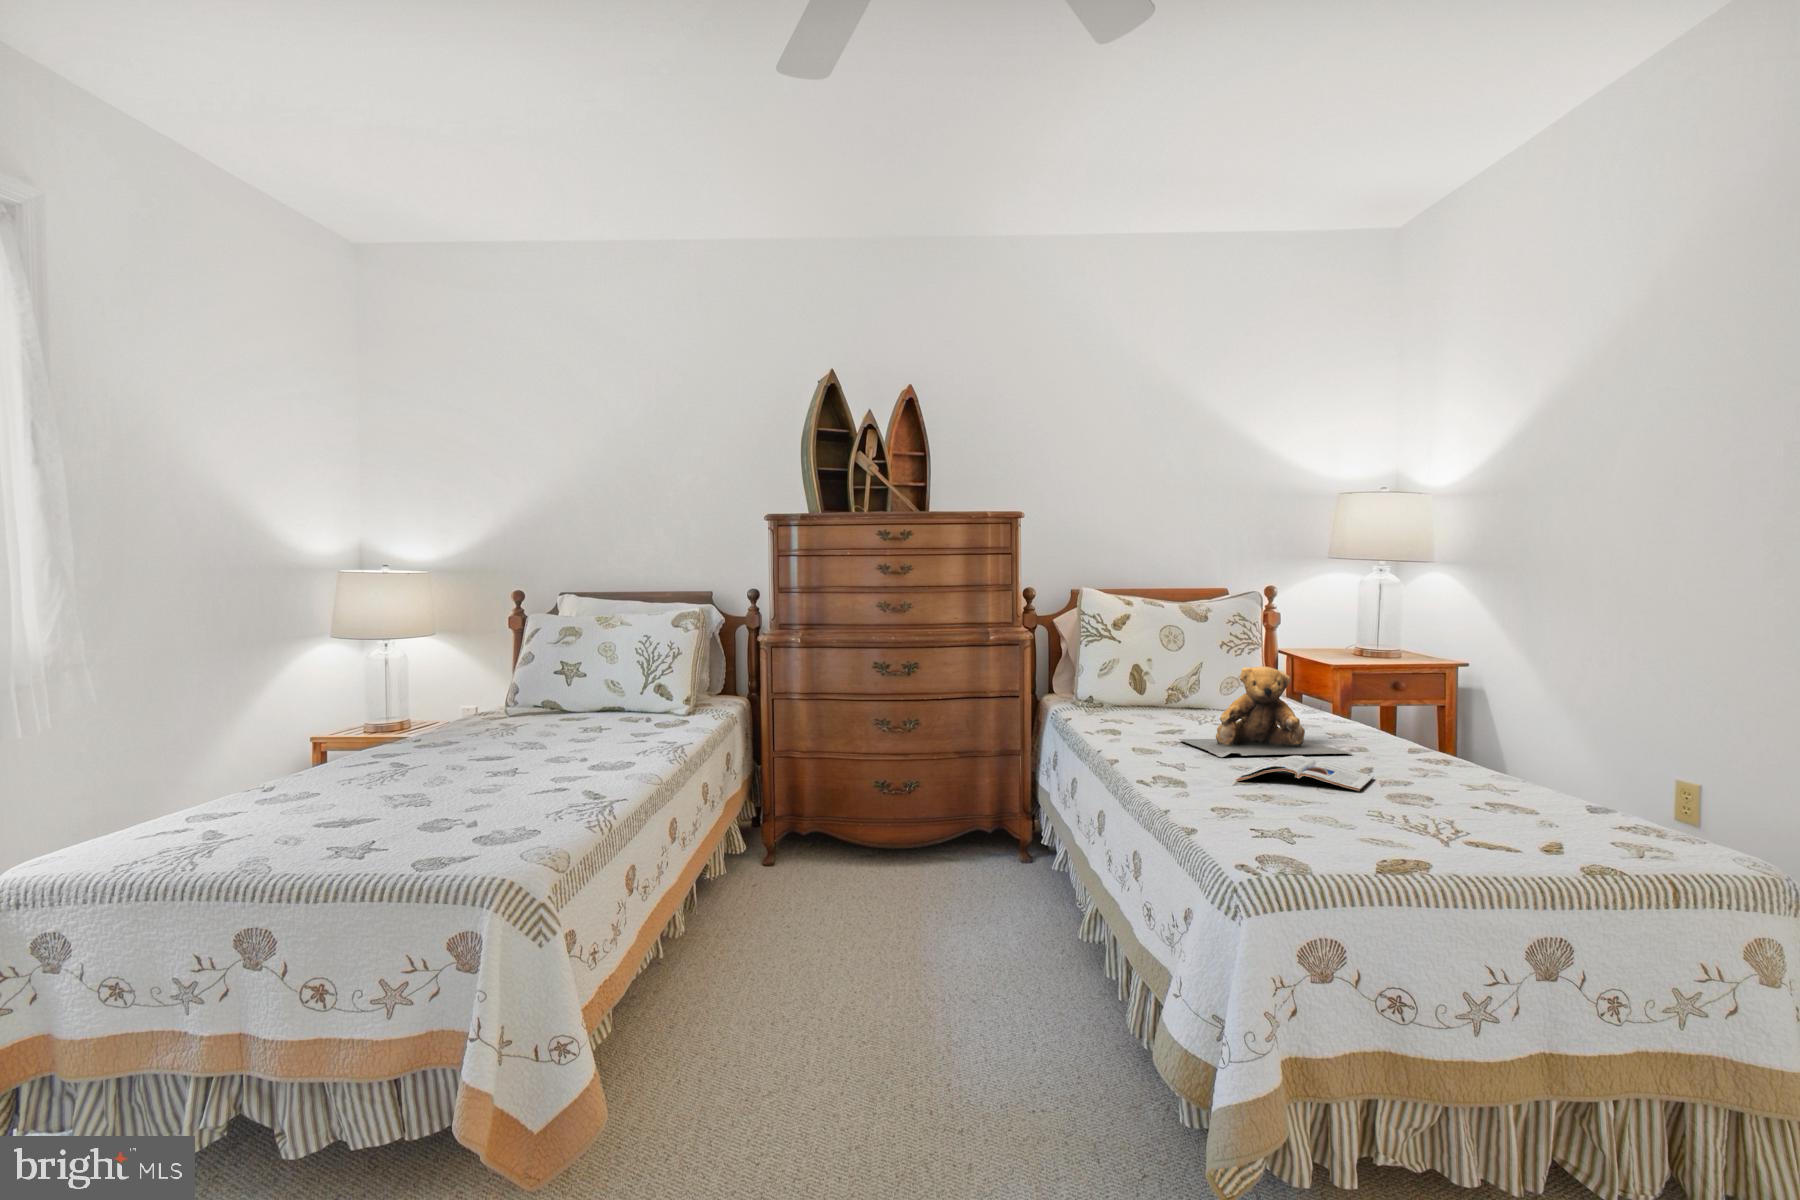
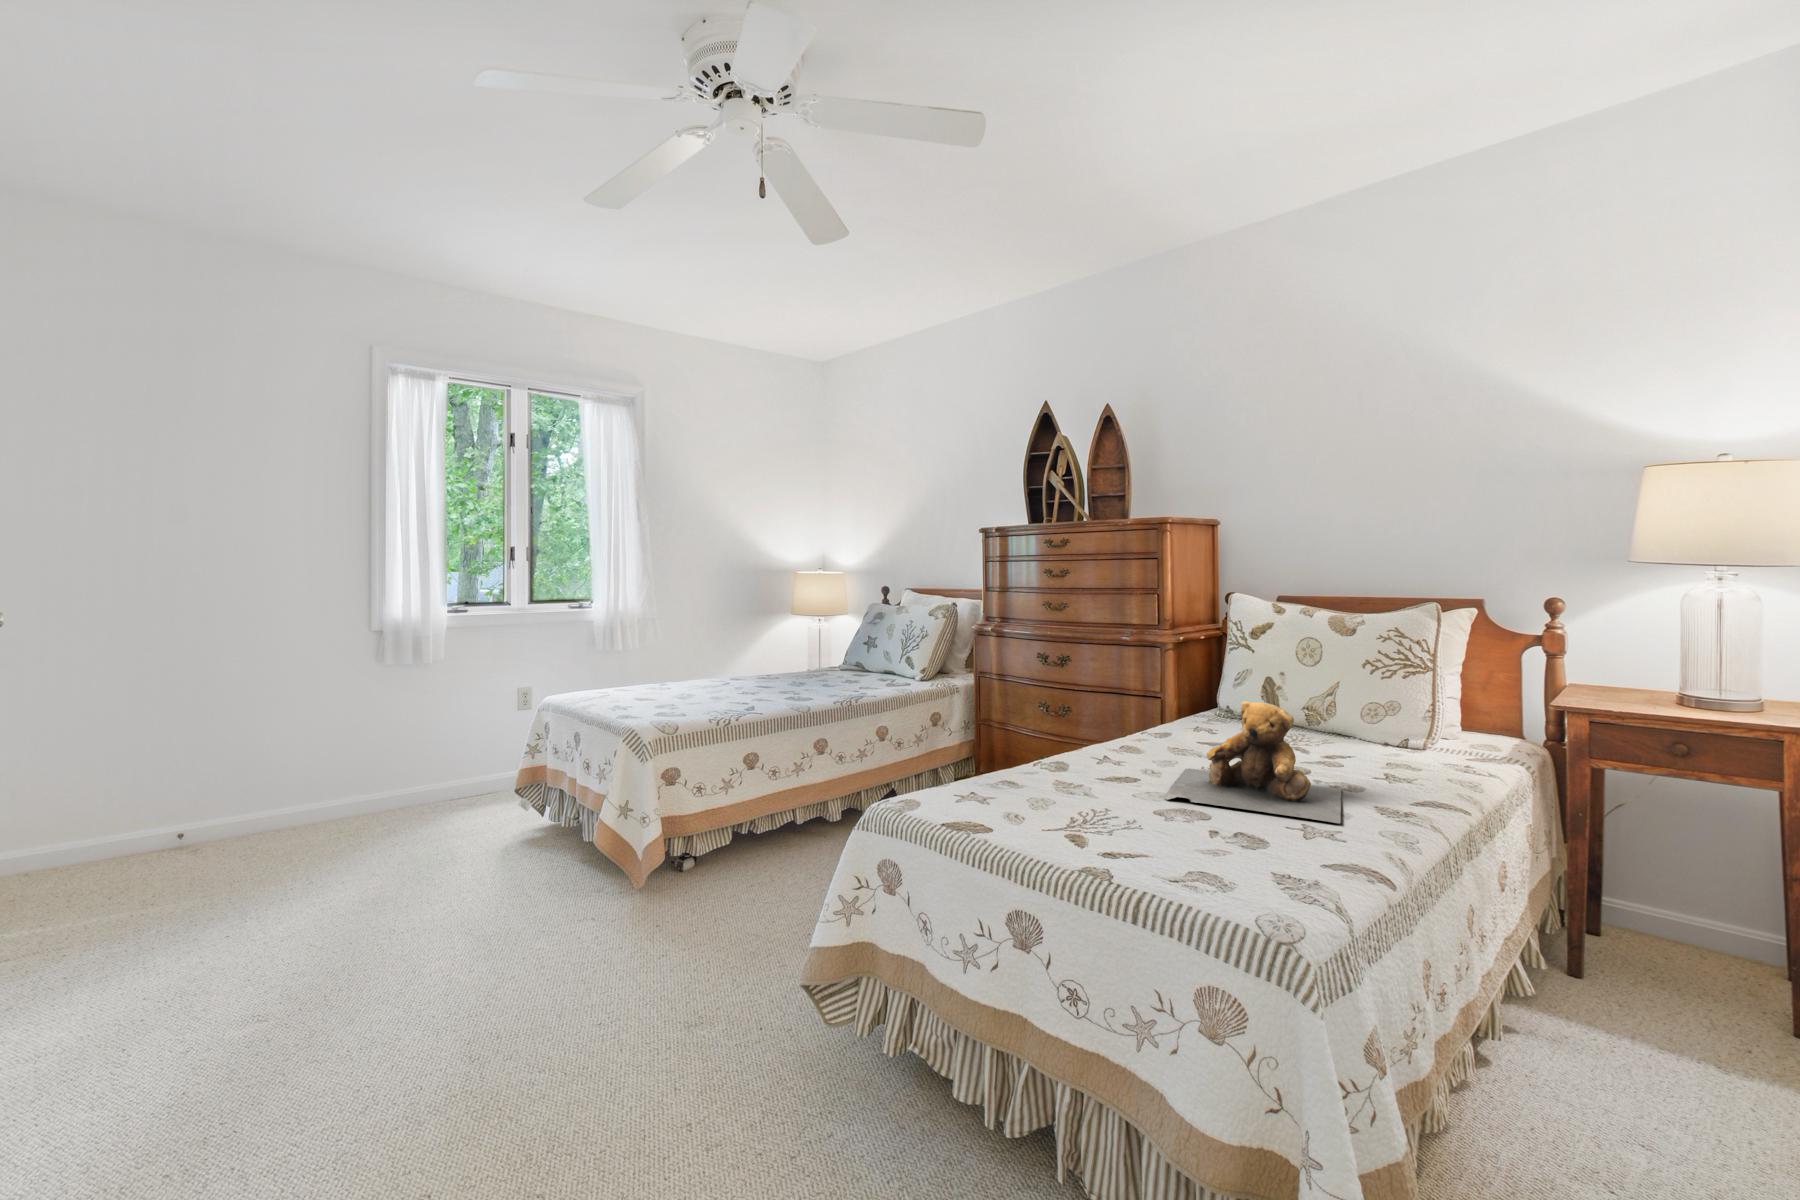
magazine: present [1236,756,1374,791] -> none [1082,816,1253,881]

